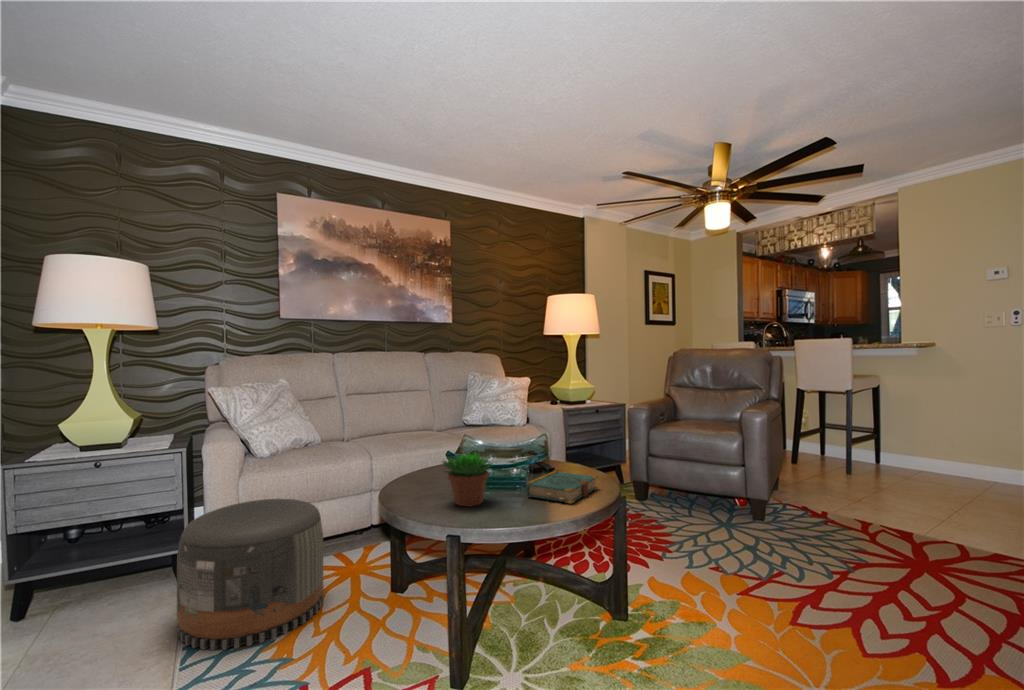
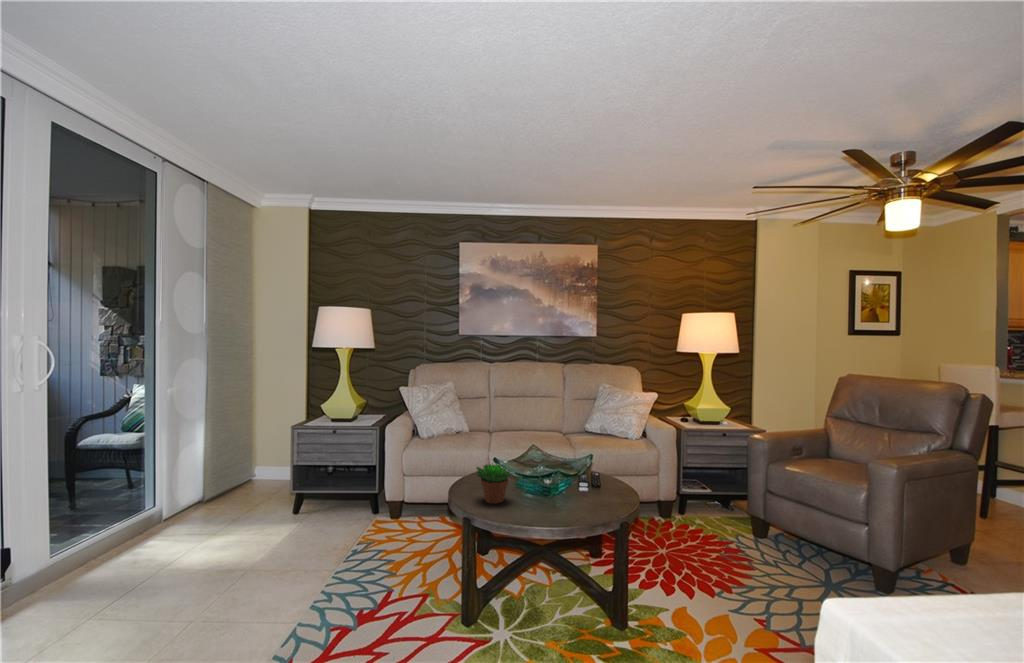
book: present [525,470,598,504] -> none [535,489,597,518]
pouf: present [177,499,324,650] -> none [354,469,439,560]

